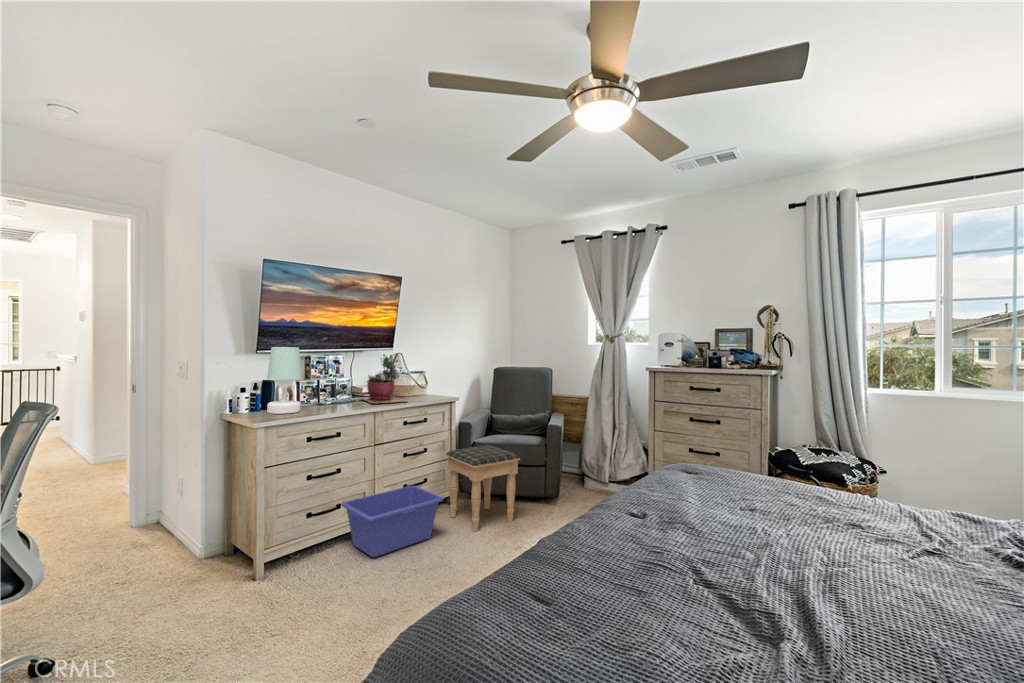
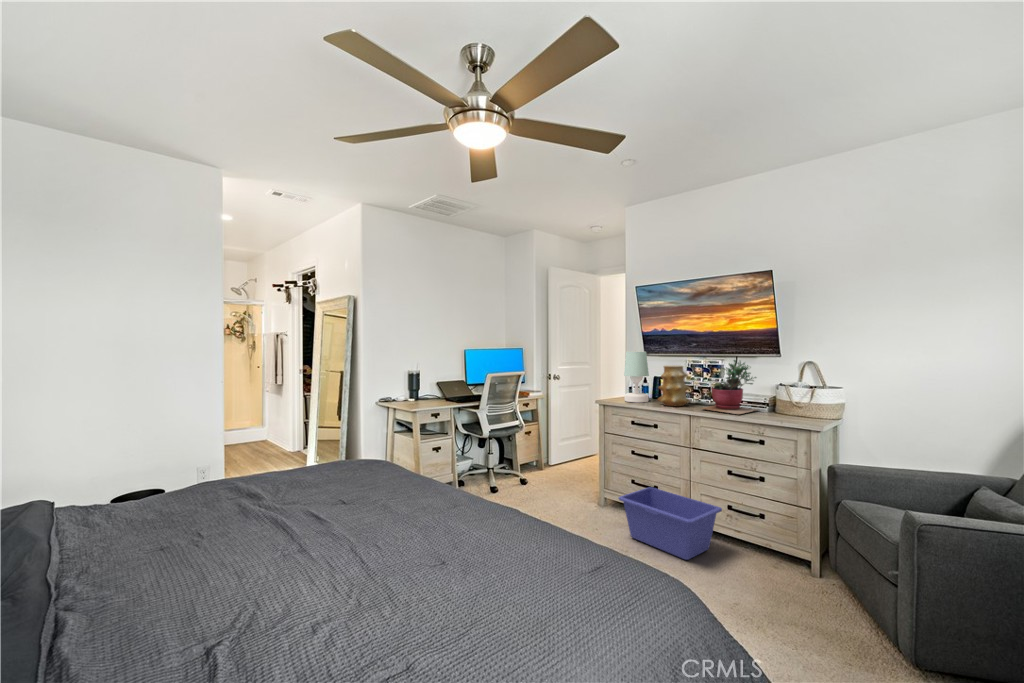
vase: none [316,362,354,408] -> present [658,365,690,406]
footstool: present [446,445,520,531] -> none [716,486,836,621]

